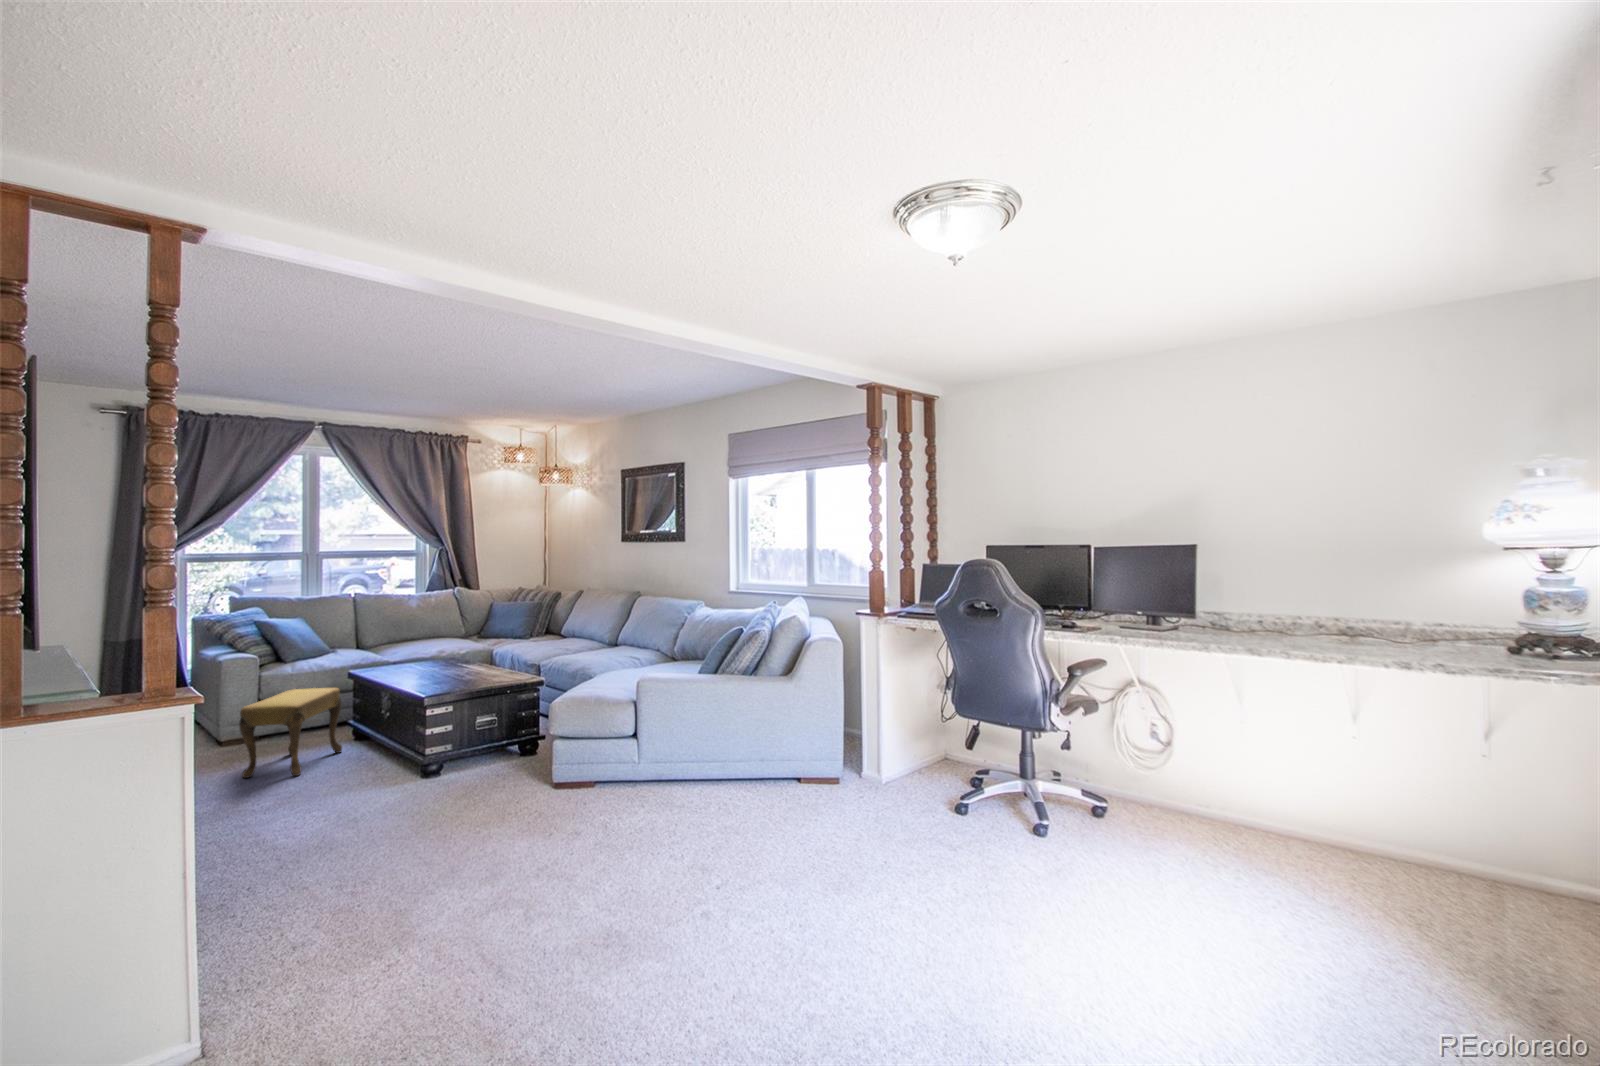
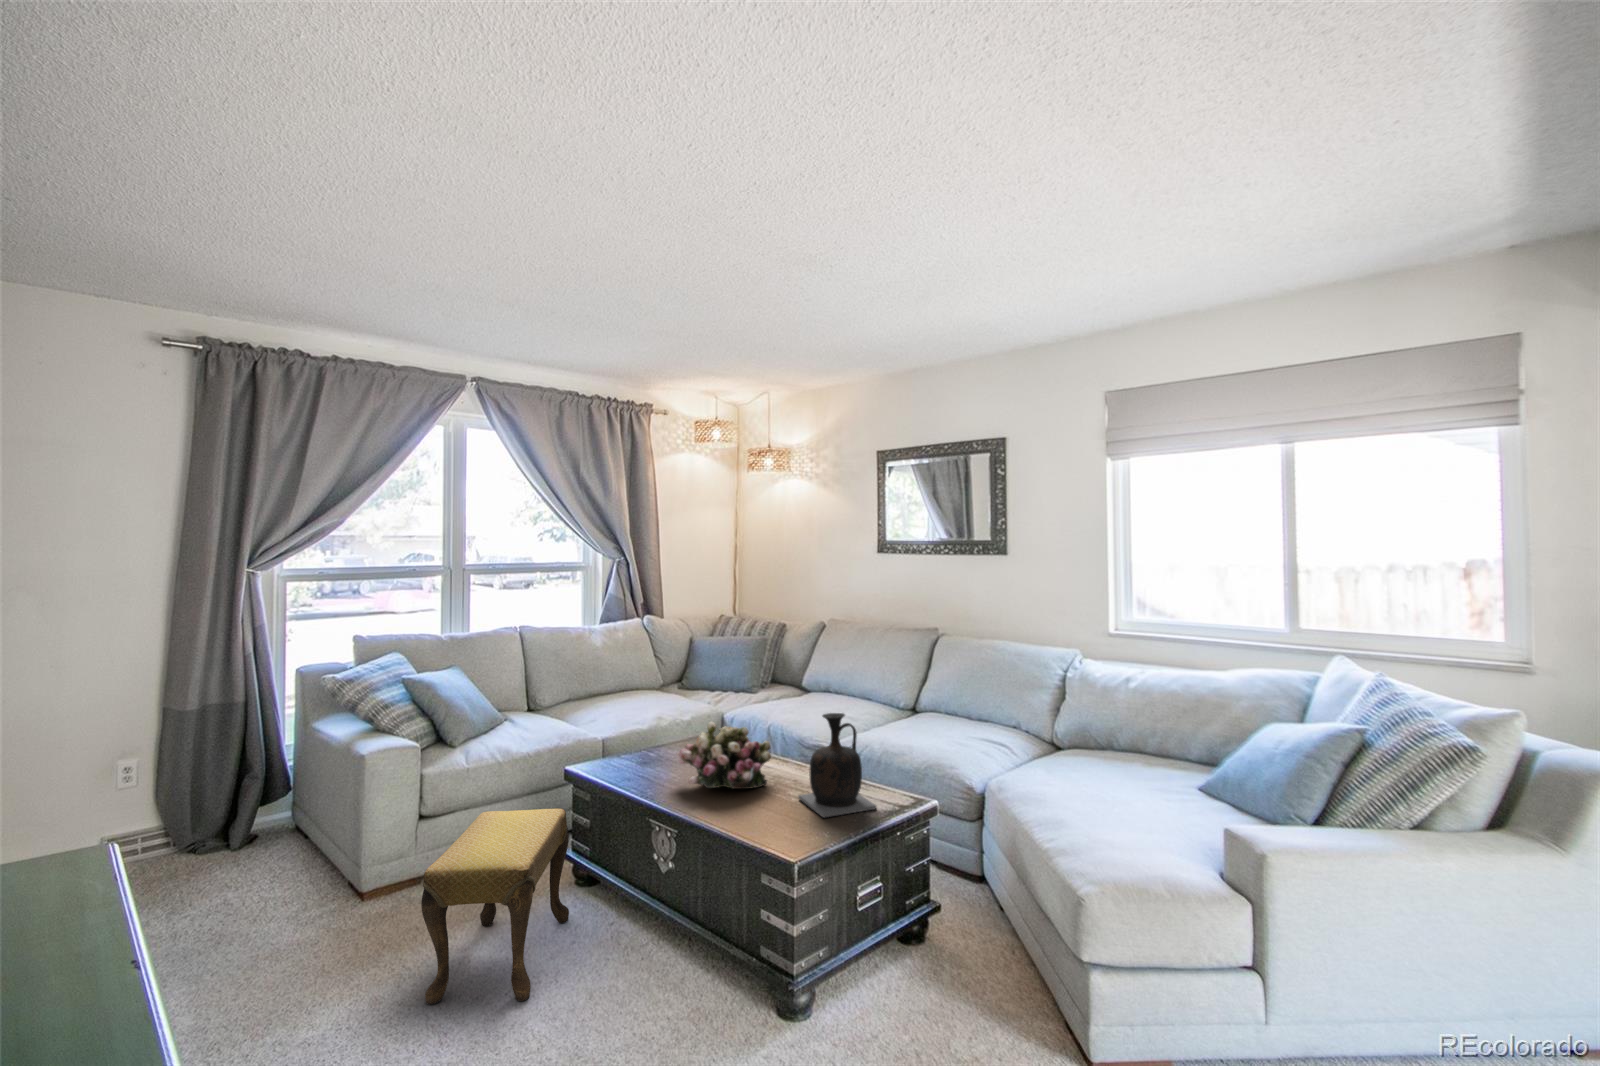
vase: none [472,629,510,684] -> present [798,713,876,817]
flower arrangement: none [408,639,471,675] -> present [677,722,771,789]

